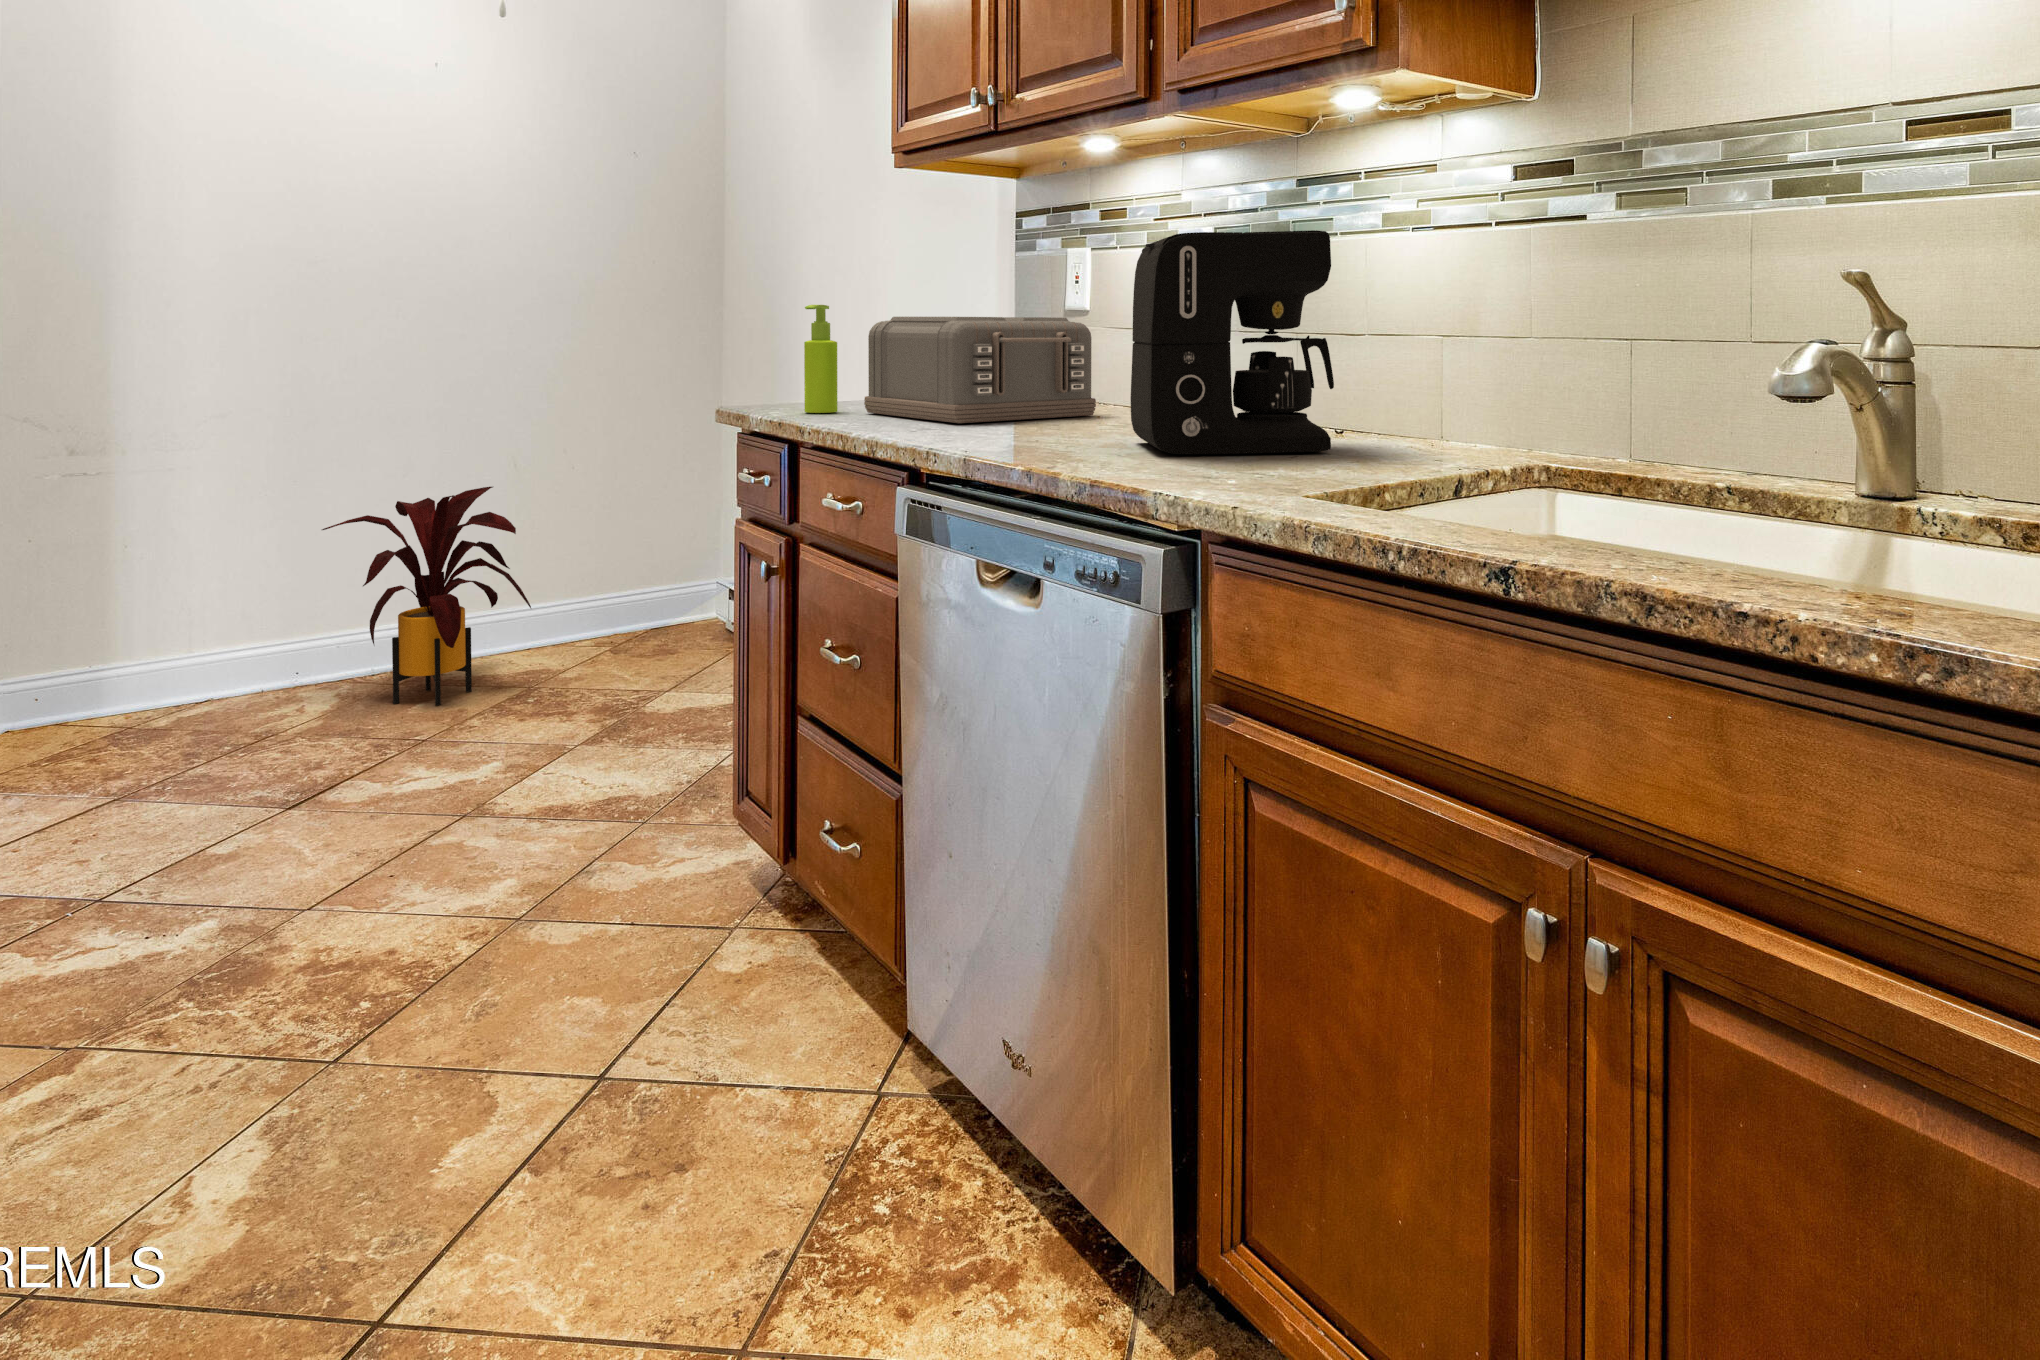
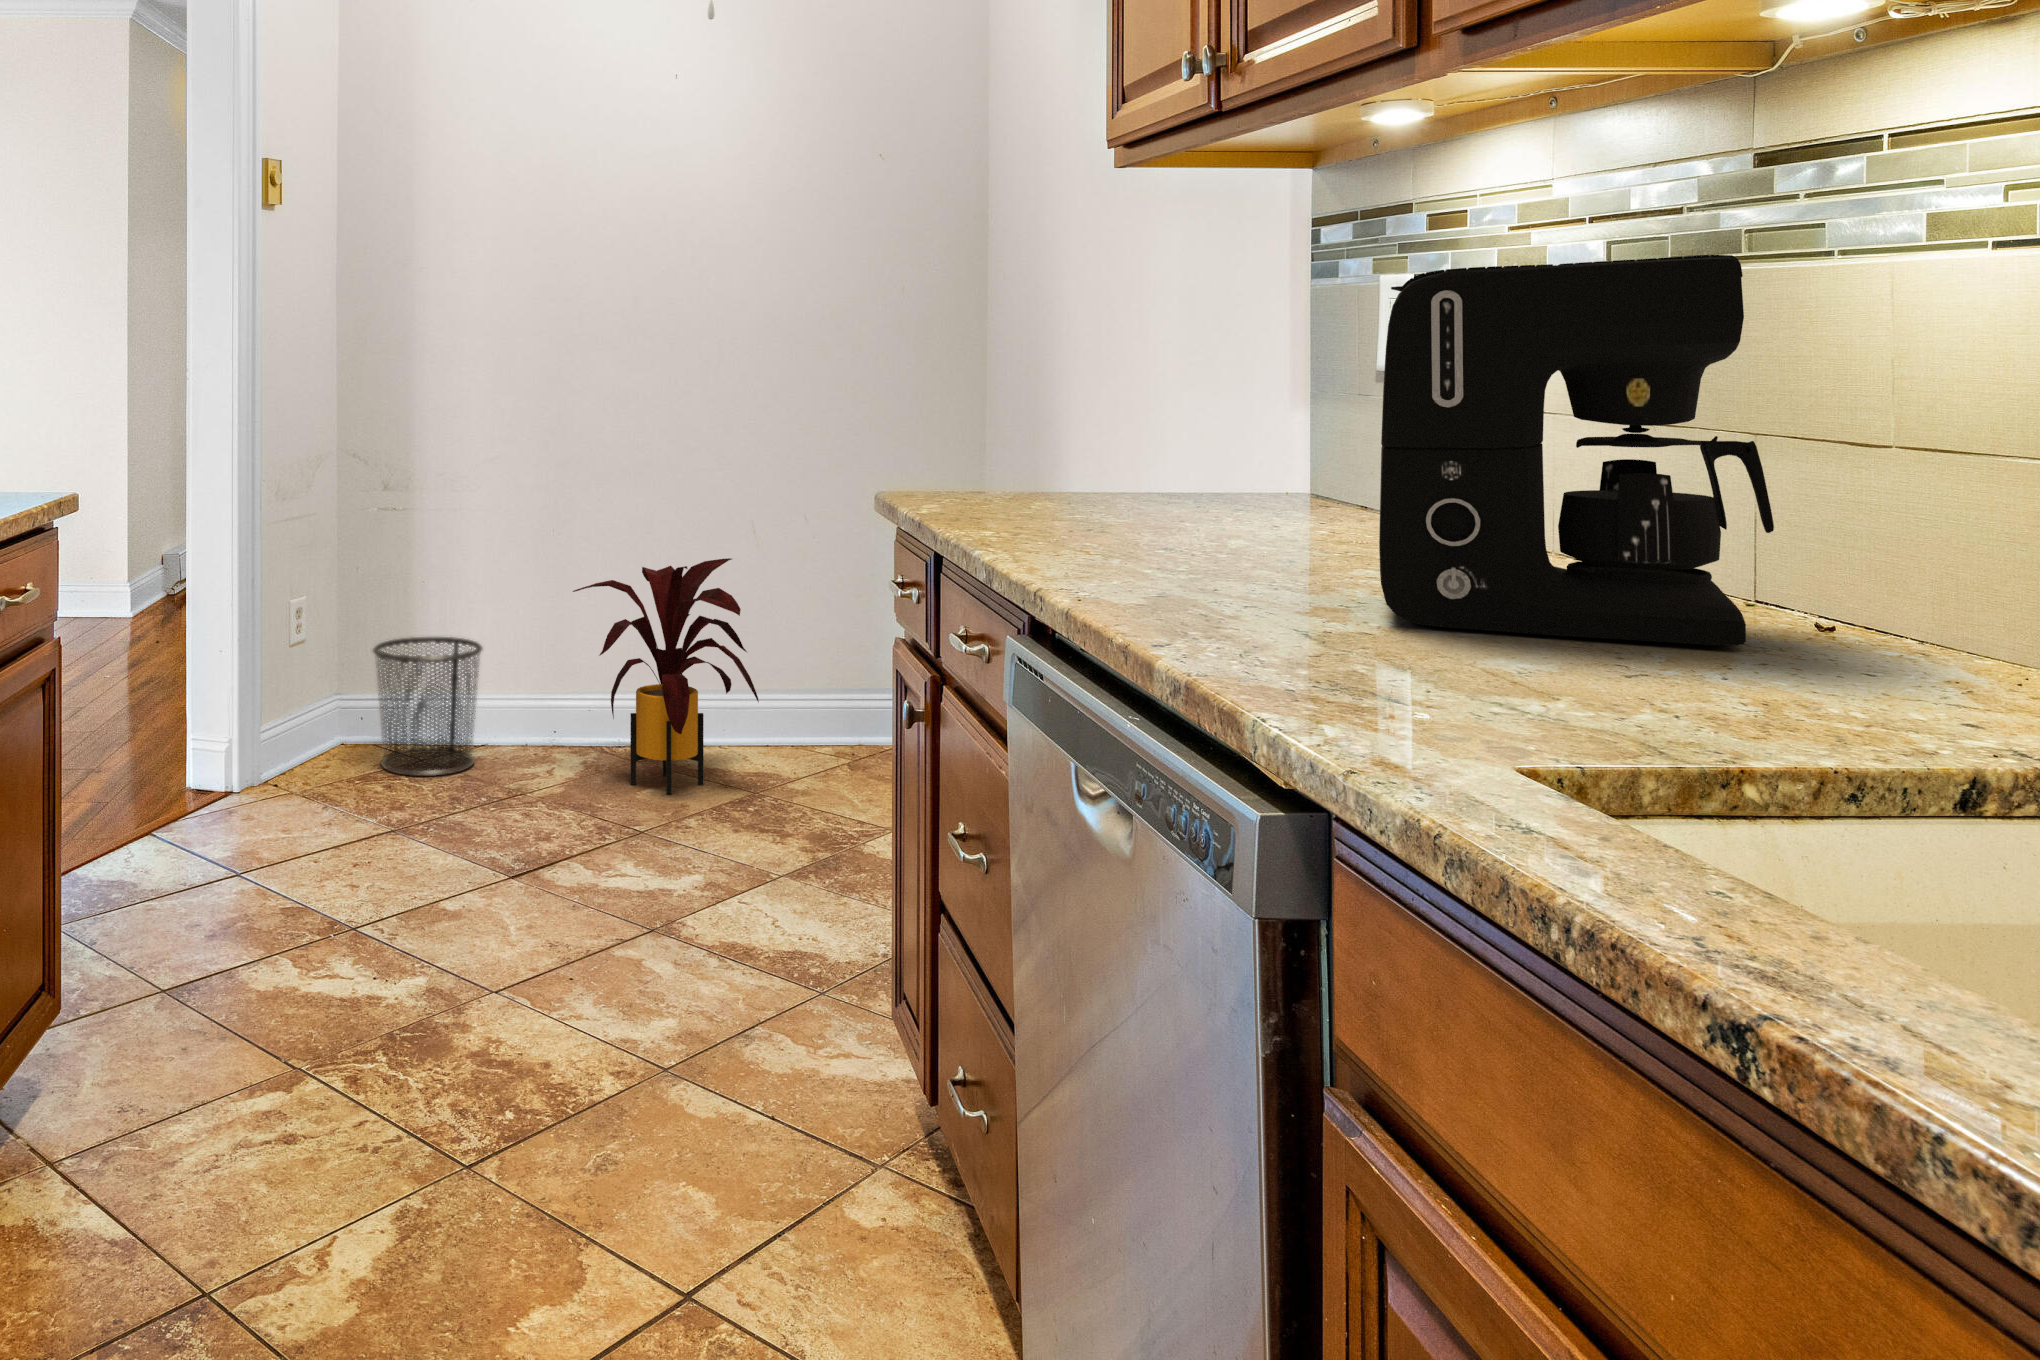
soap dispenser: present [804,305,837,413] -> none [980,368,1024,509]
toaster: present [864,317,1096,423] -> none [1055,384,1394,539]
waste bin: none [55,591,207,741] -> present [373,637,482,776]

